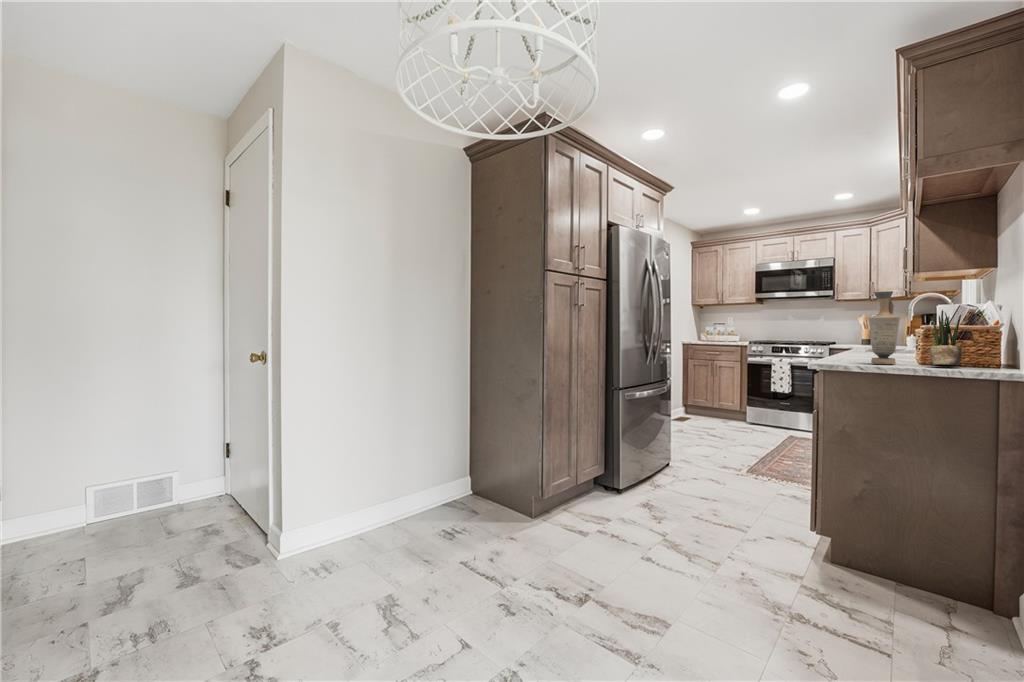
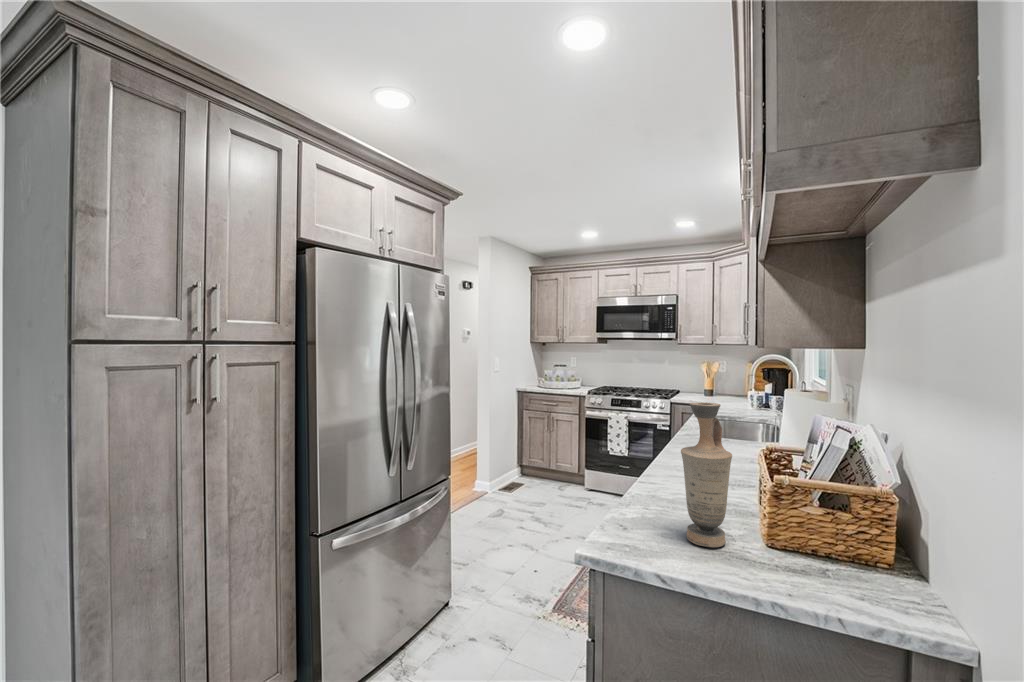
potted plant: present [930,310,962,367] -> none [783,461,840,589]

